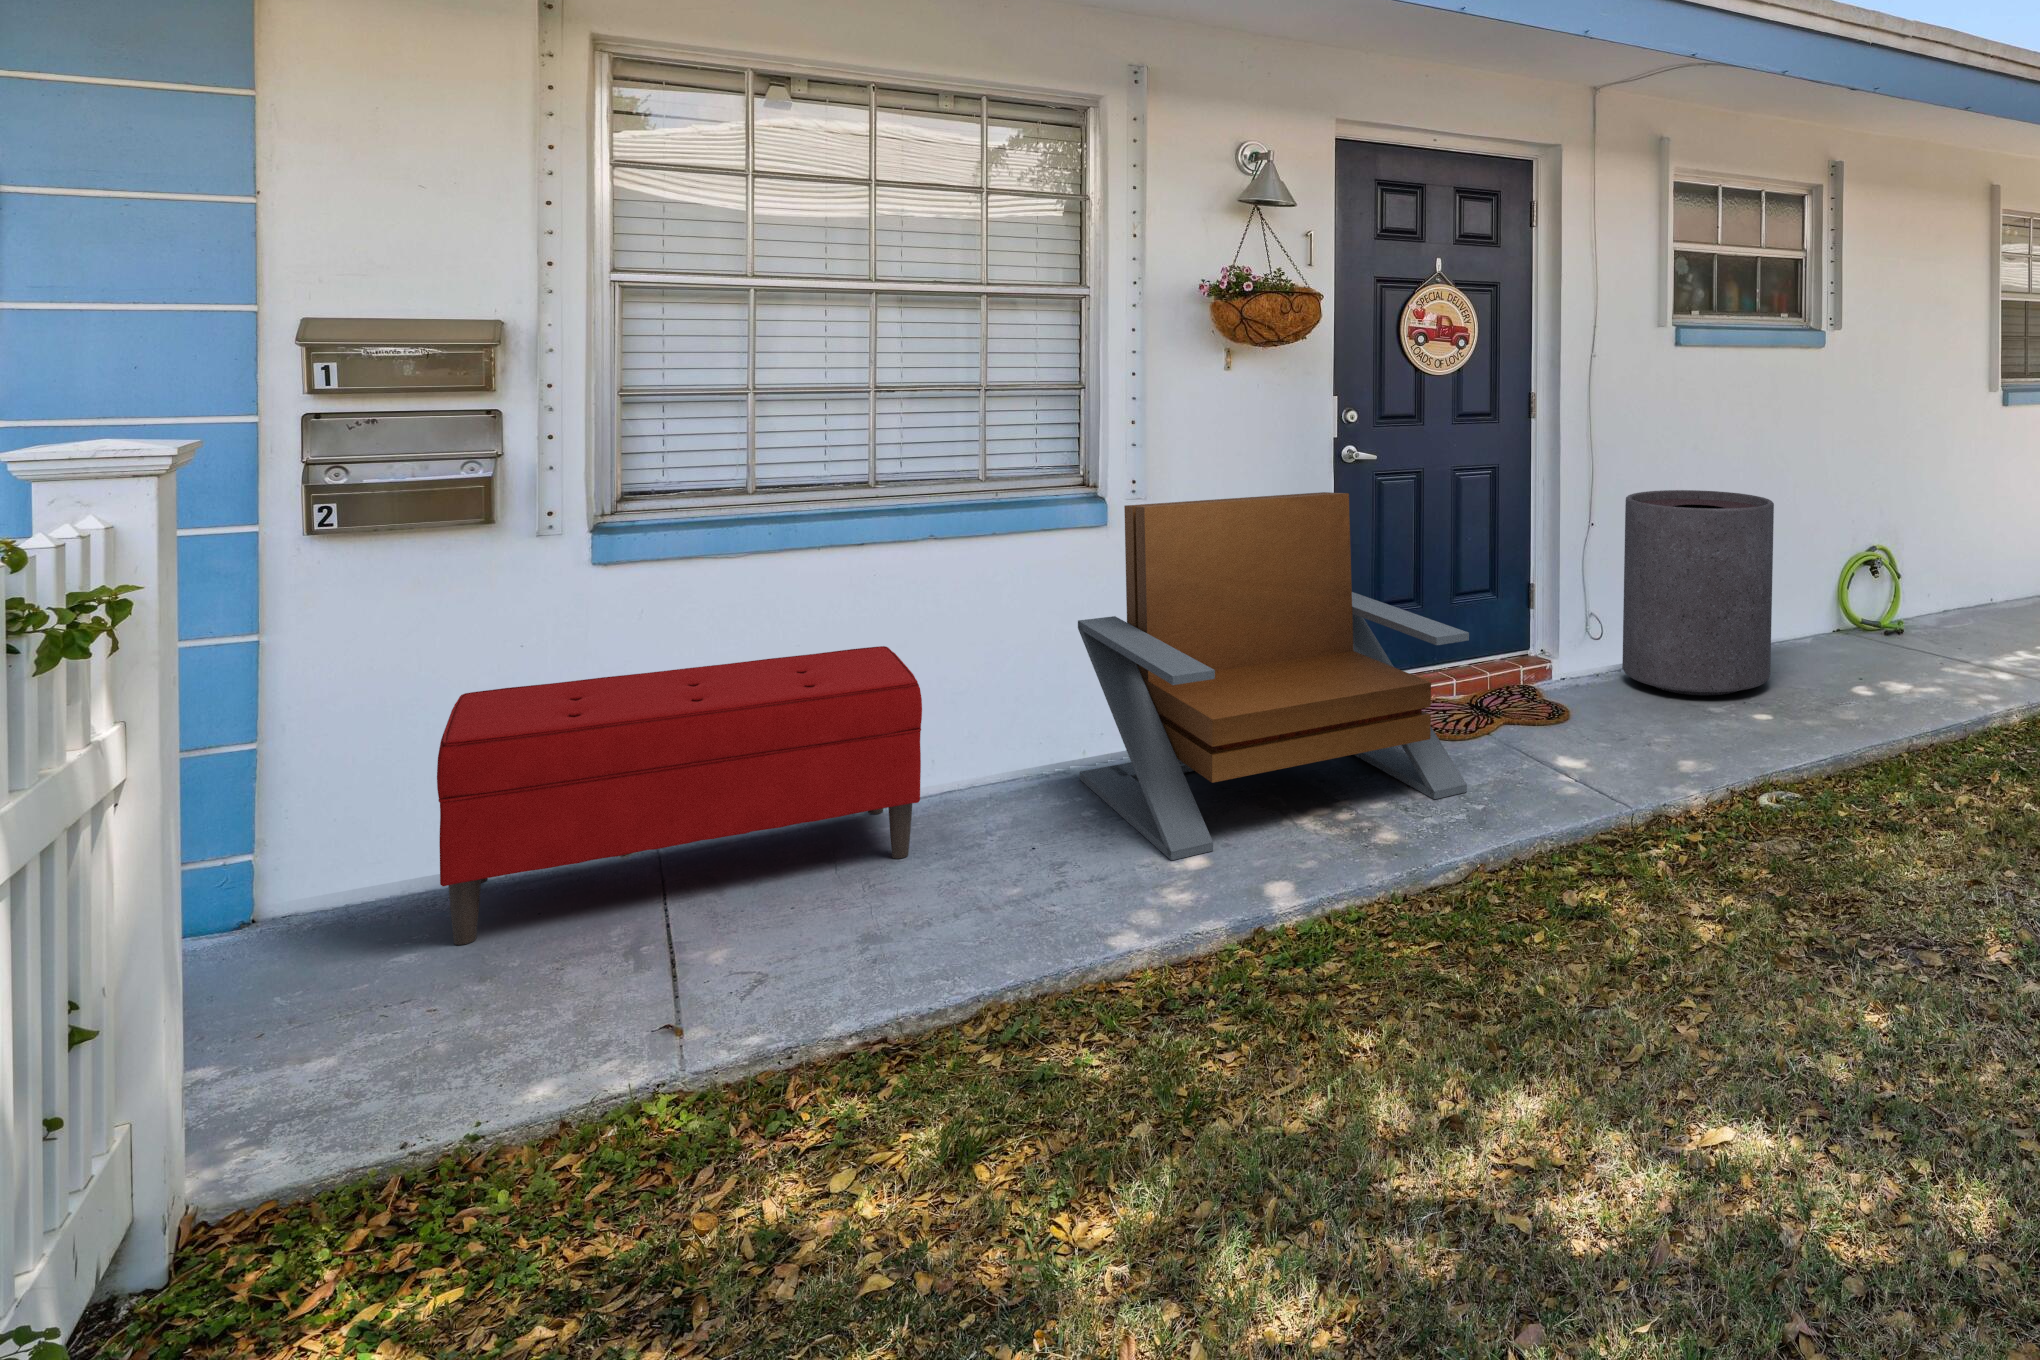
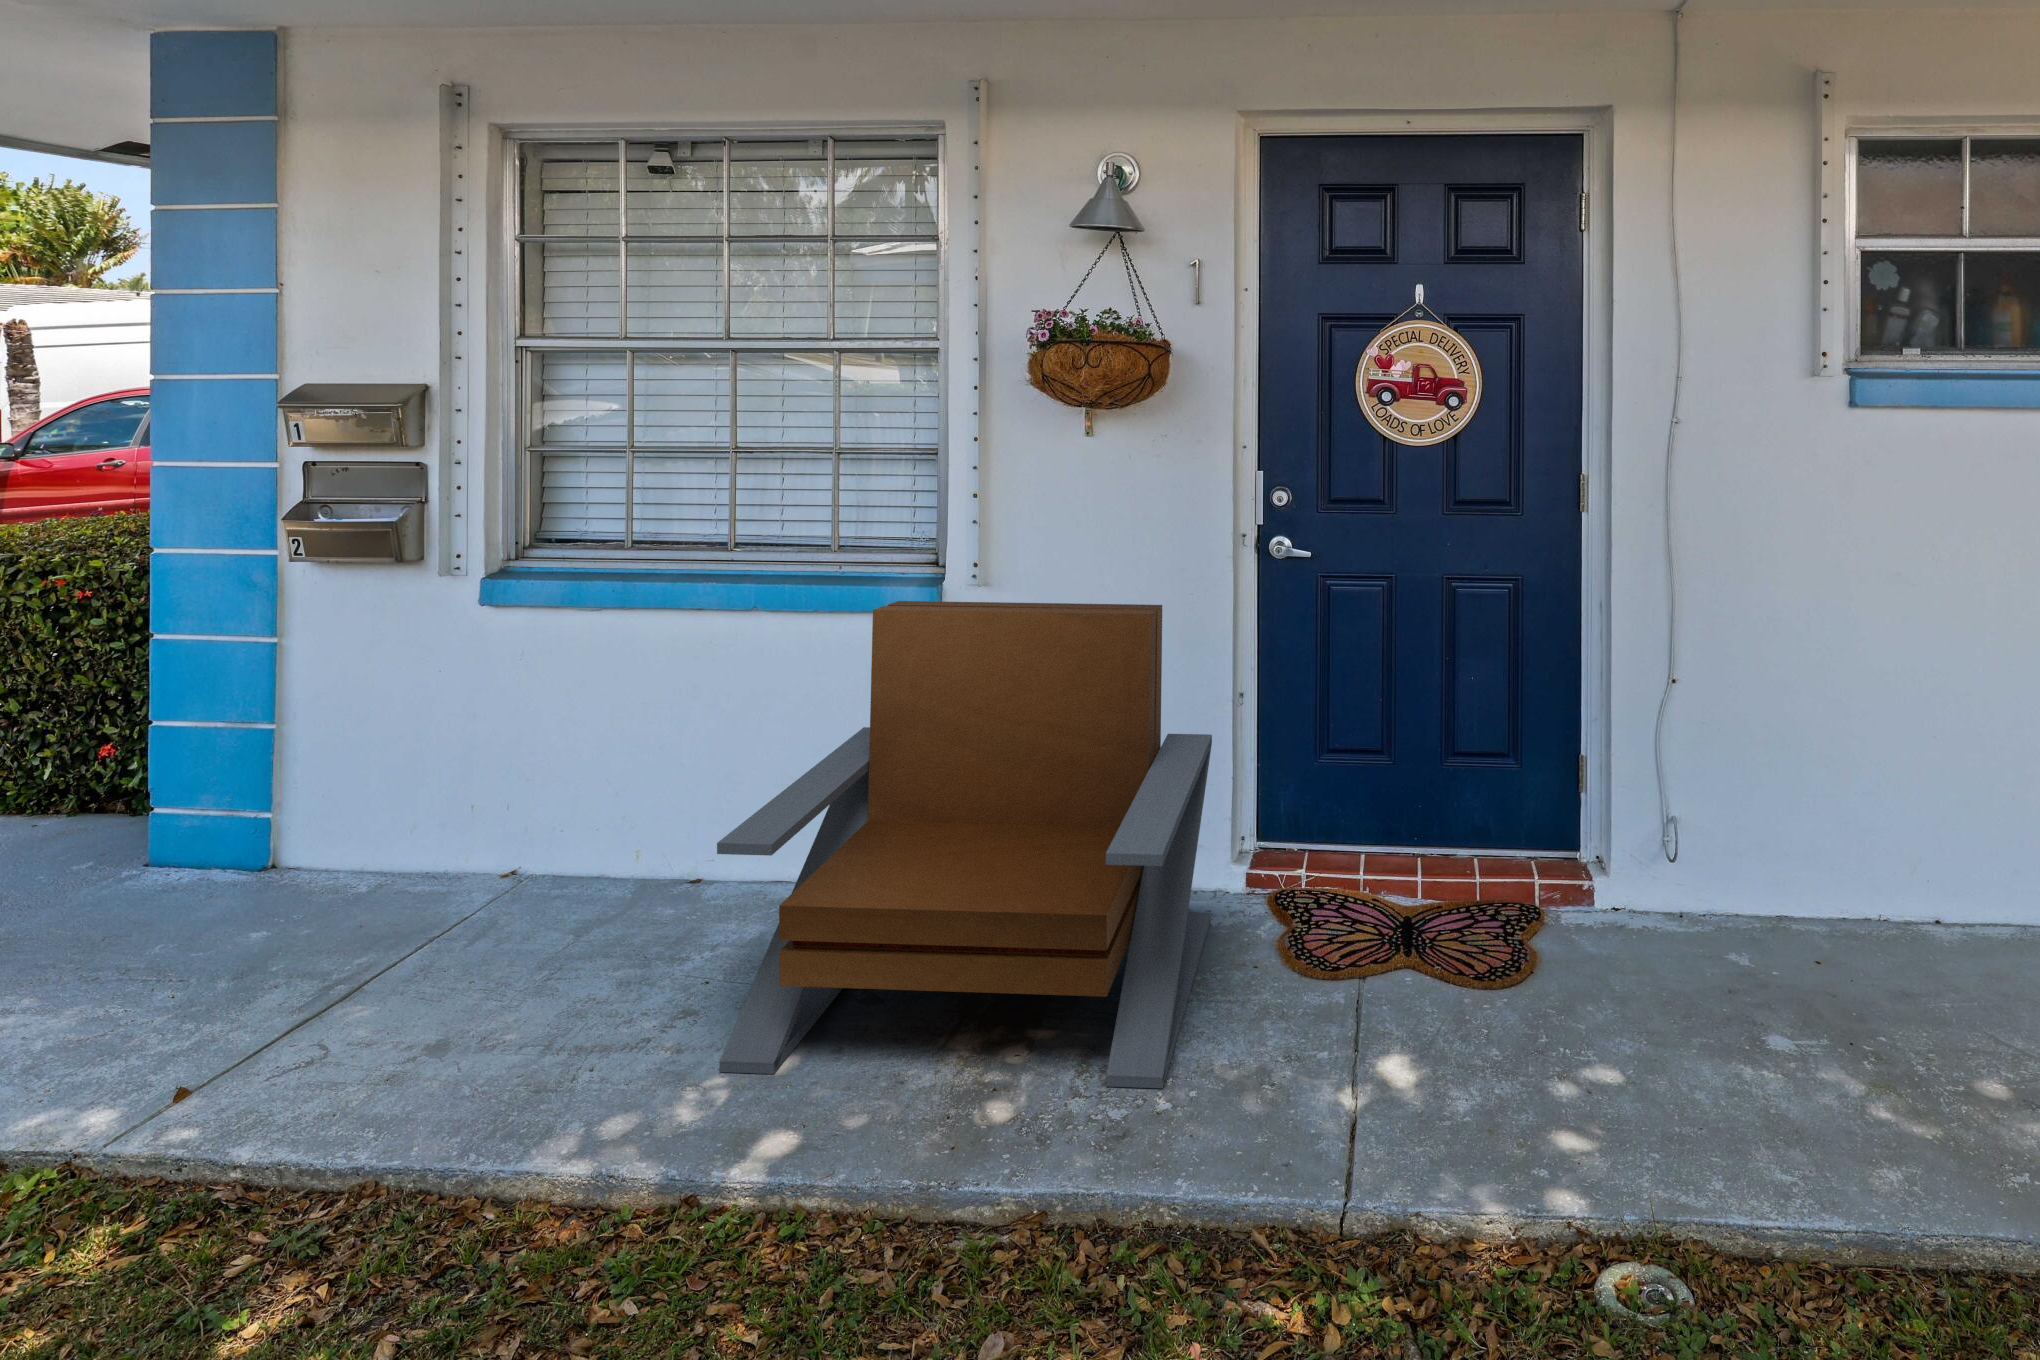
trash can: present [1622,490,1774,695] -> none [1685,644,1954,1028]
bench: present [437,646,922,945] -> none [197,715,686,969]

